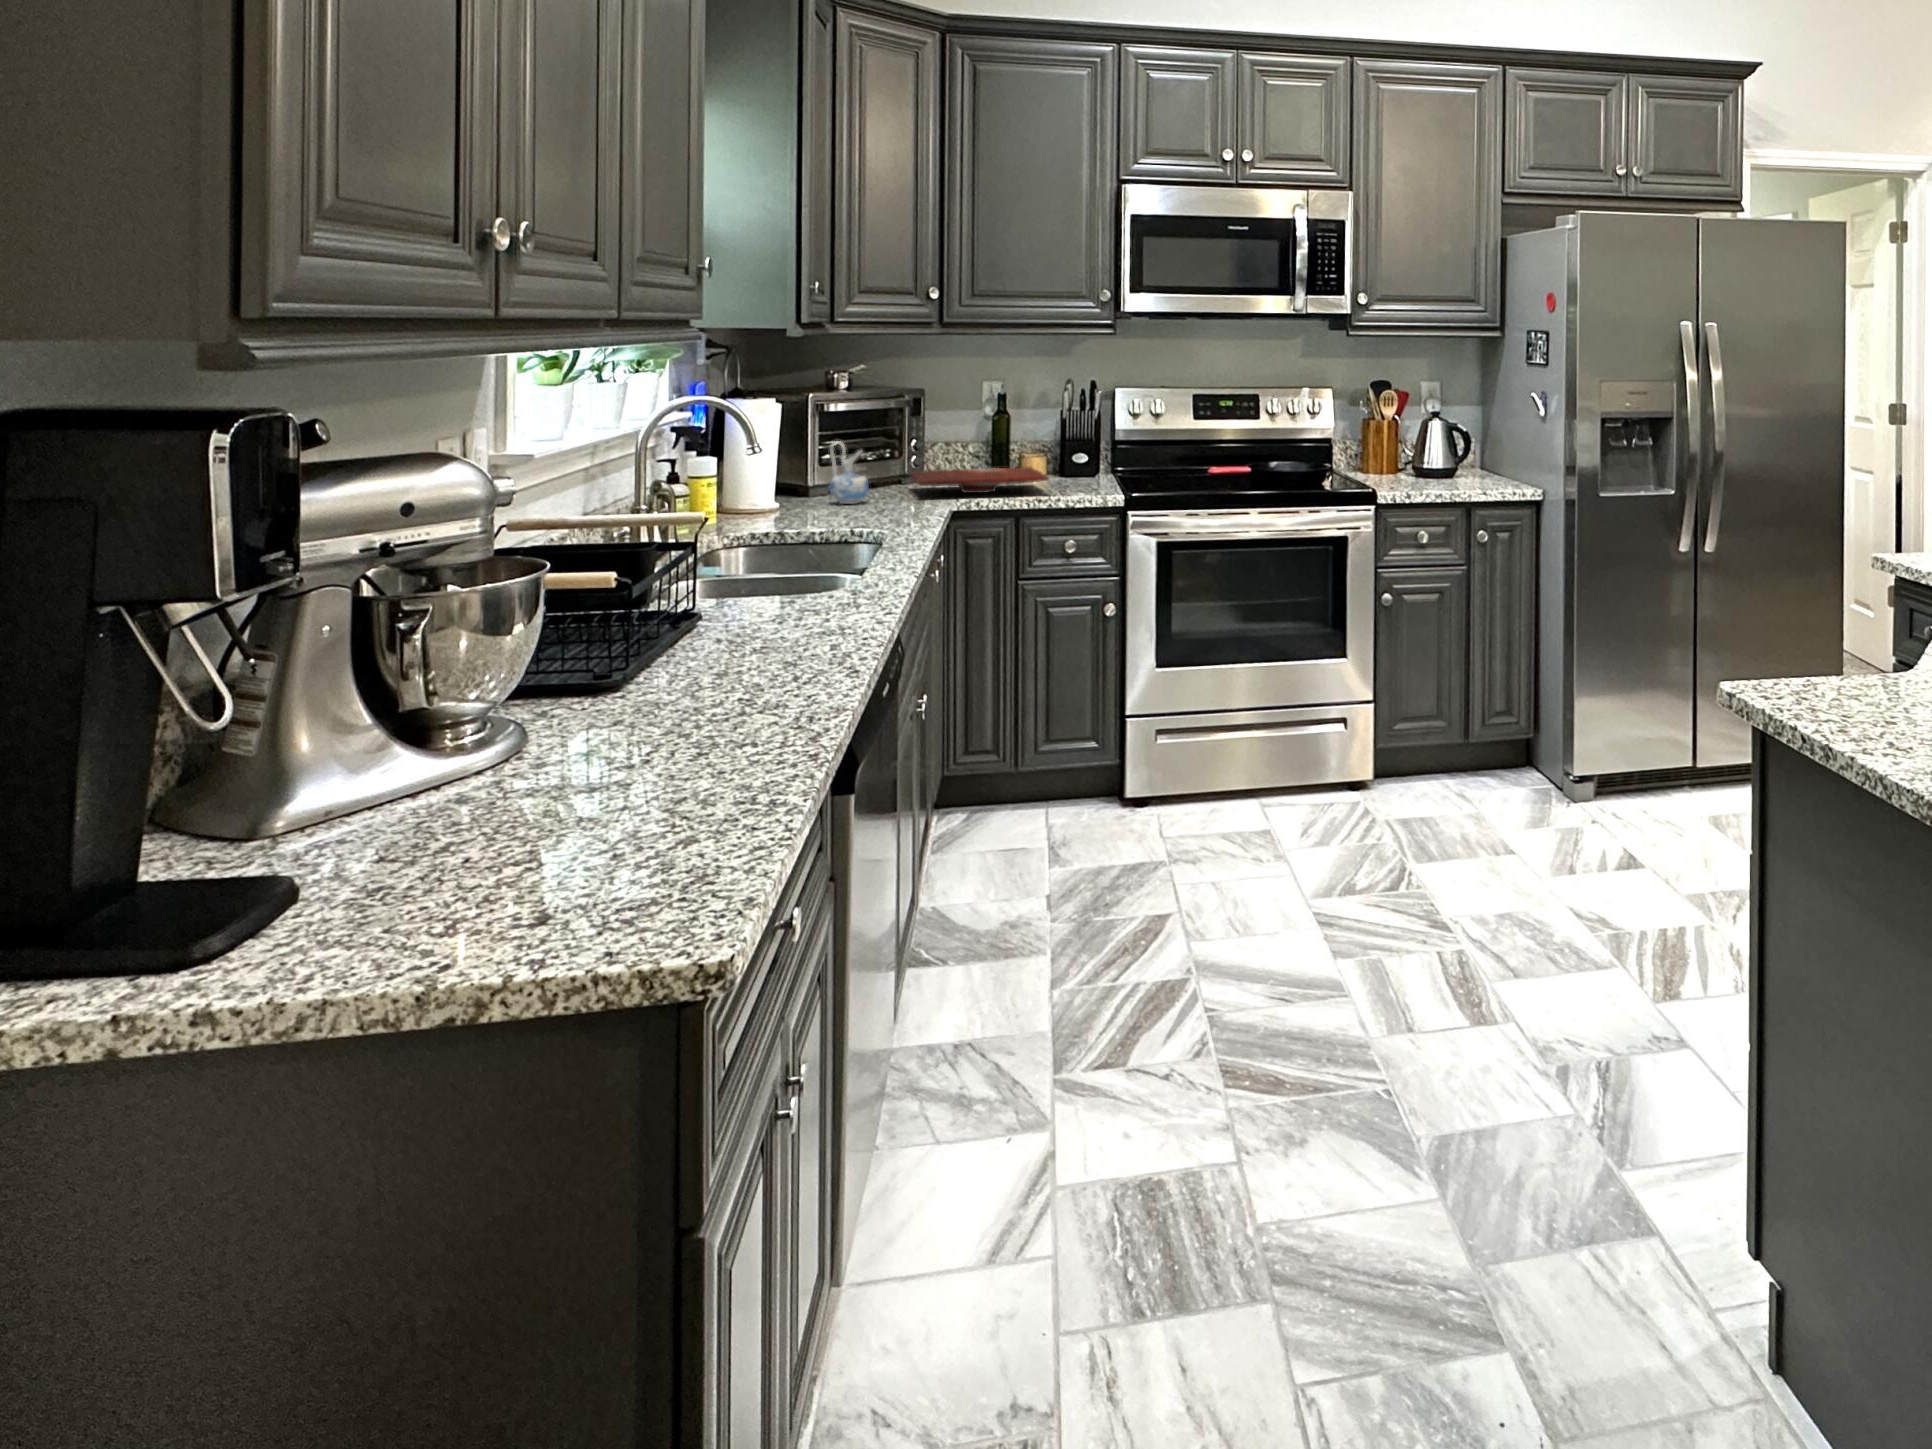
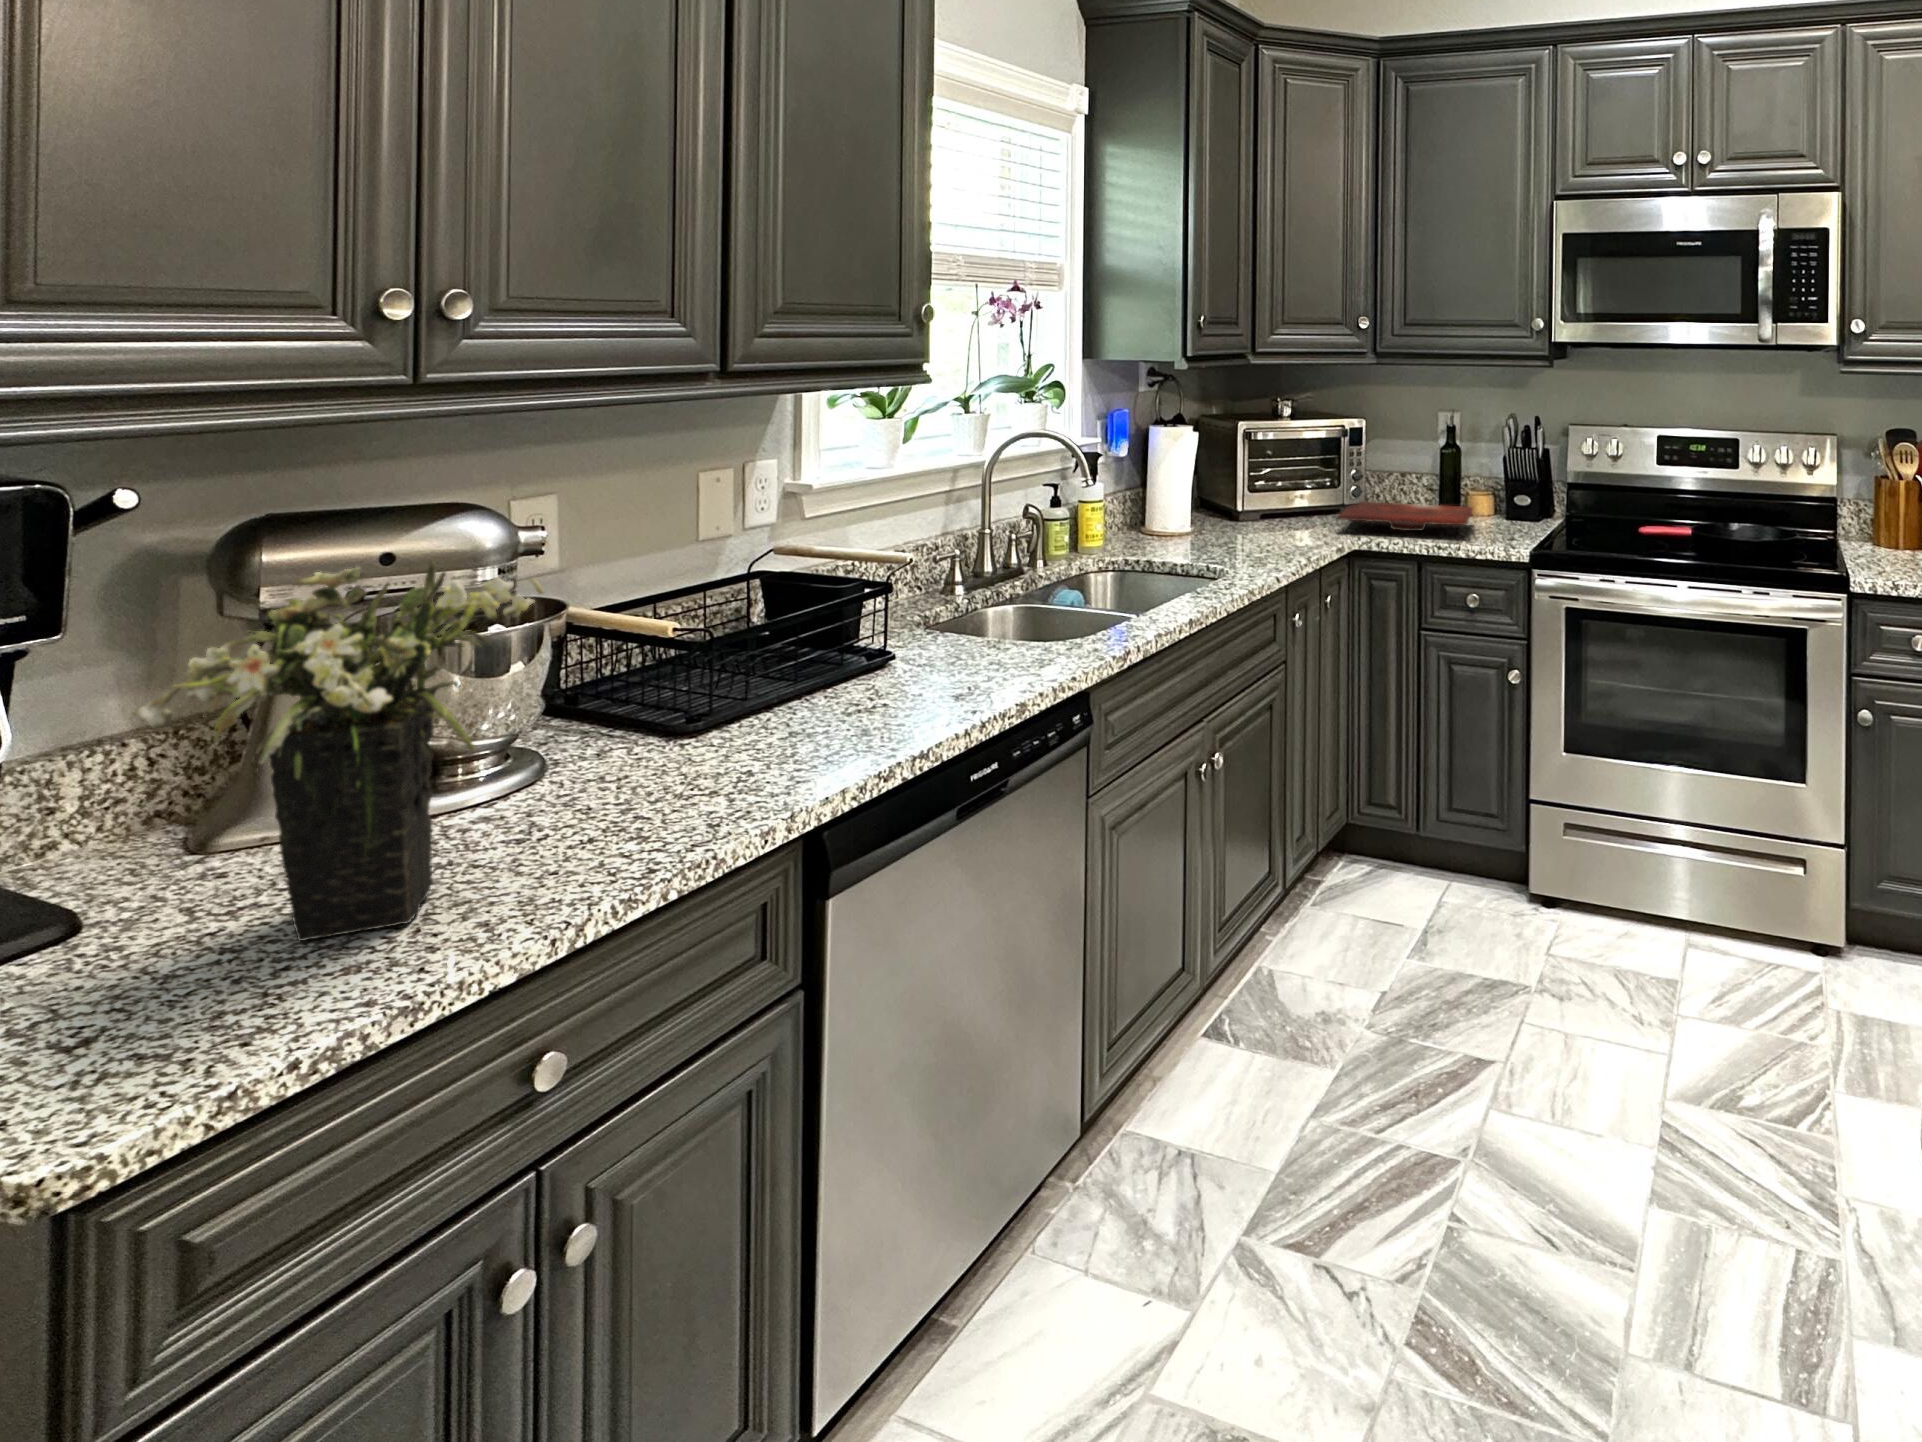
ceramic pitcher: present [829,441,869,504] -> none [1255,470,1291,532]
flower arrangement: none [389,477,736,850] -> present [133,561,543,941]

